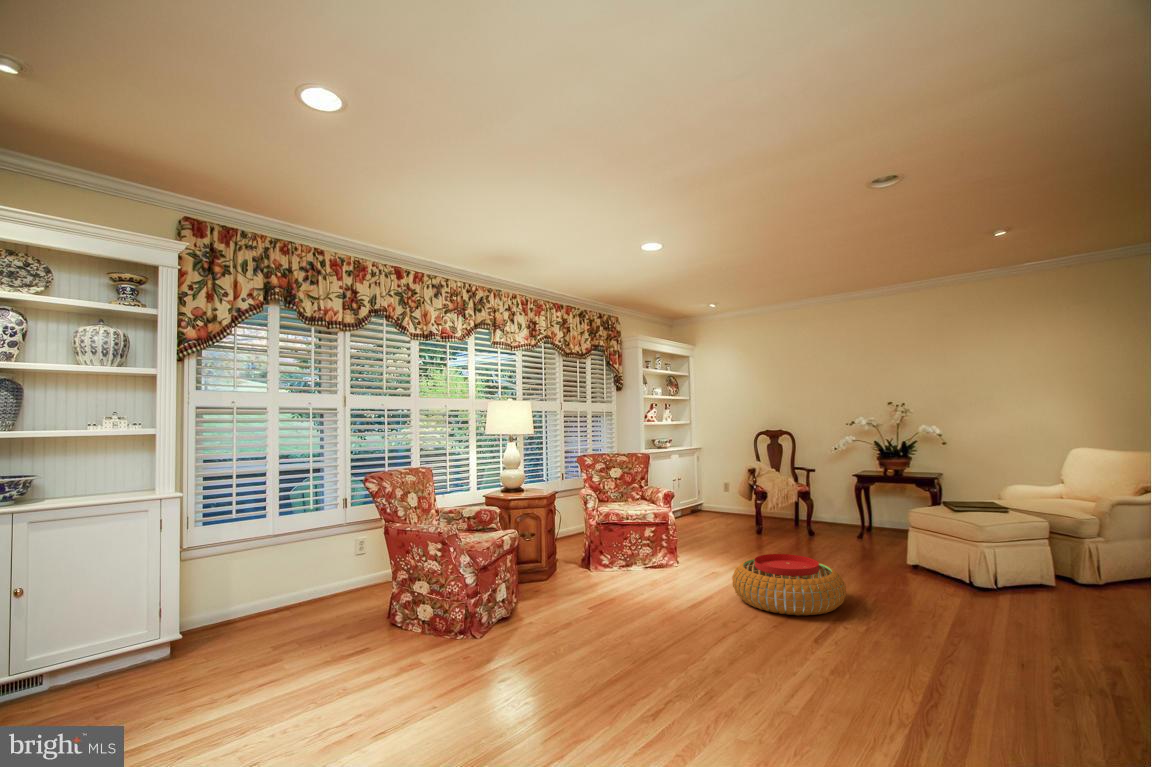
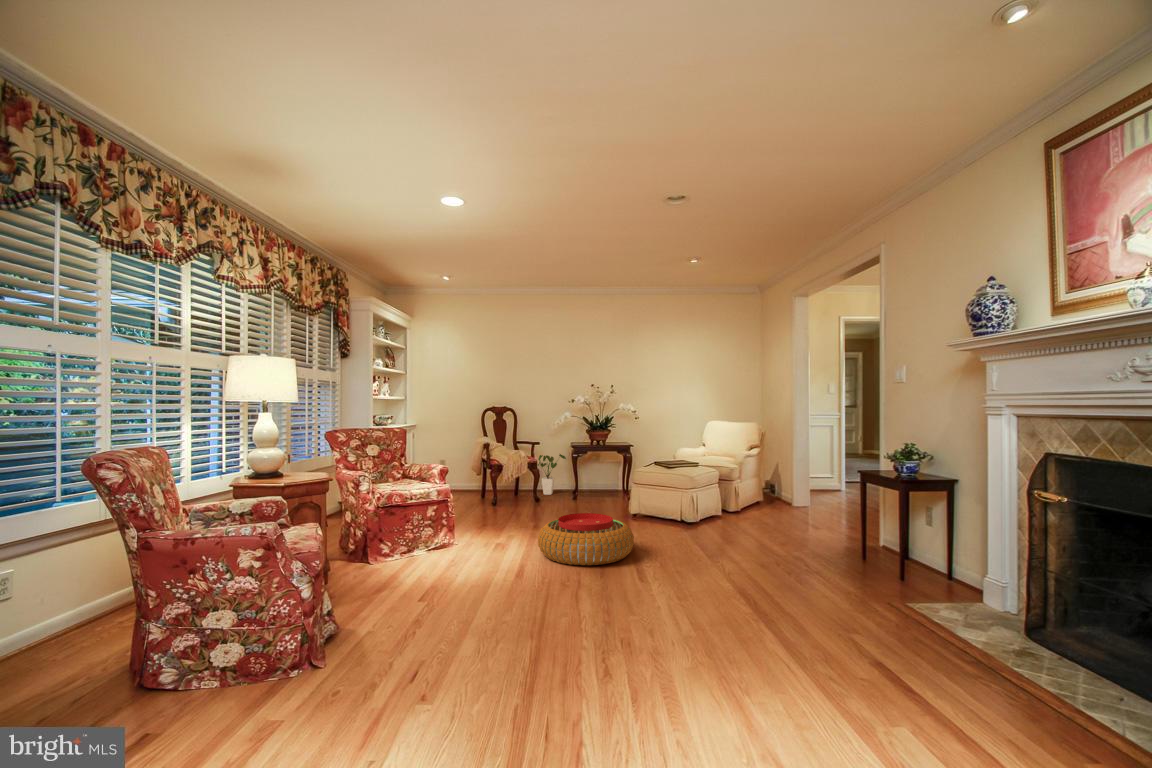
house plant: none [818,484,859,531] -> present [538,454,566,495]

